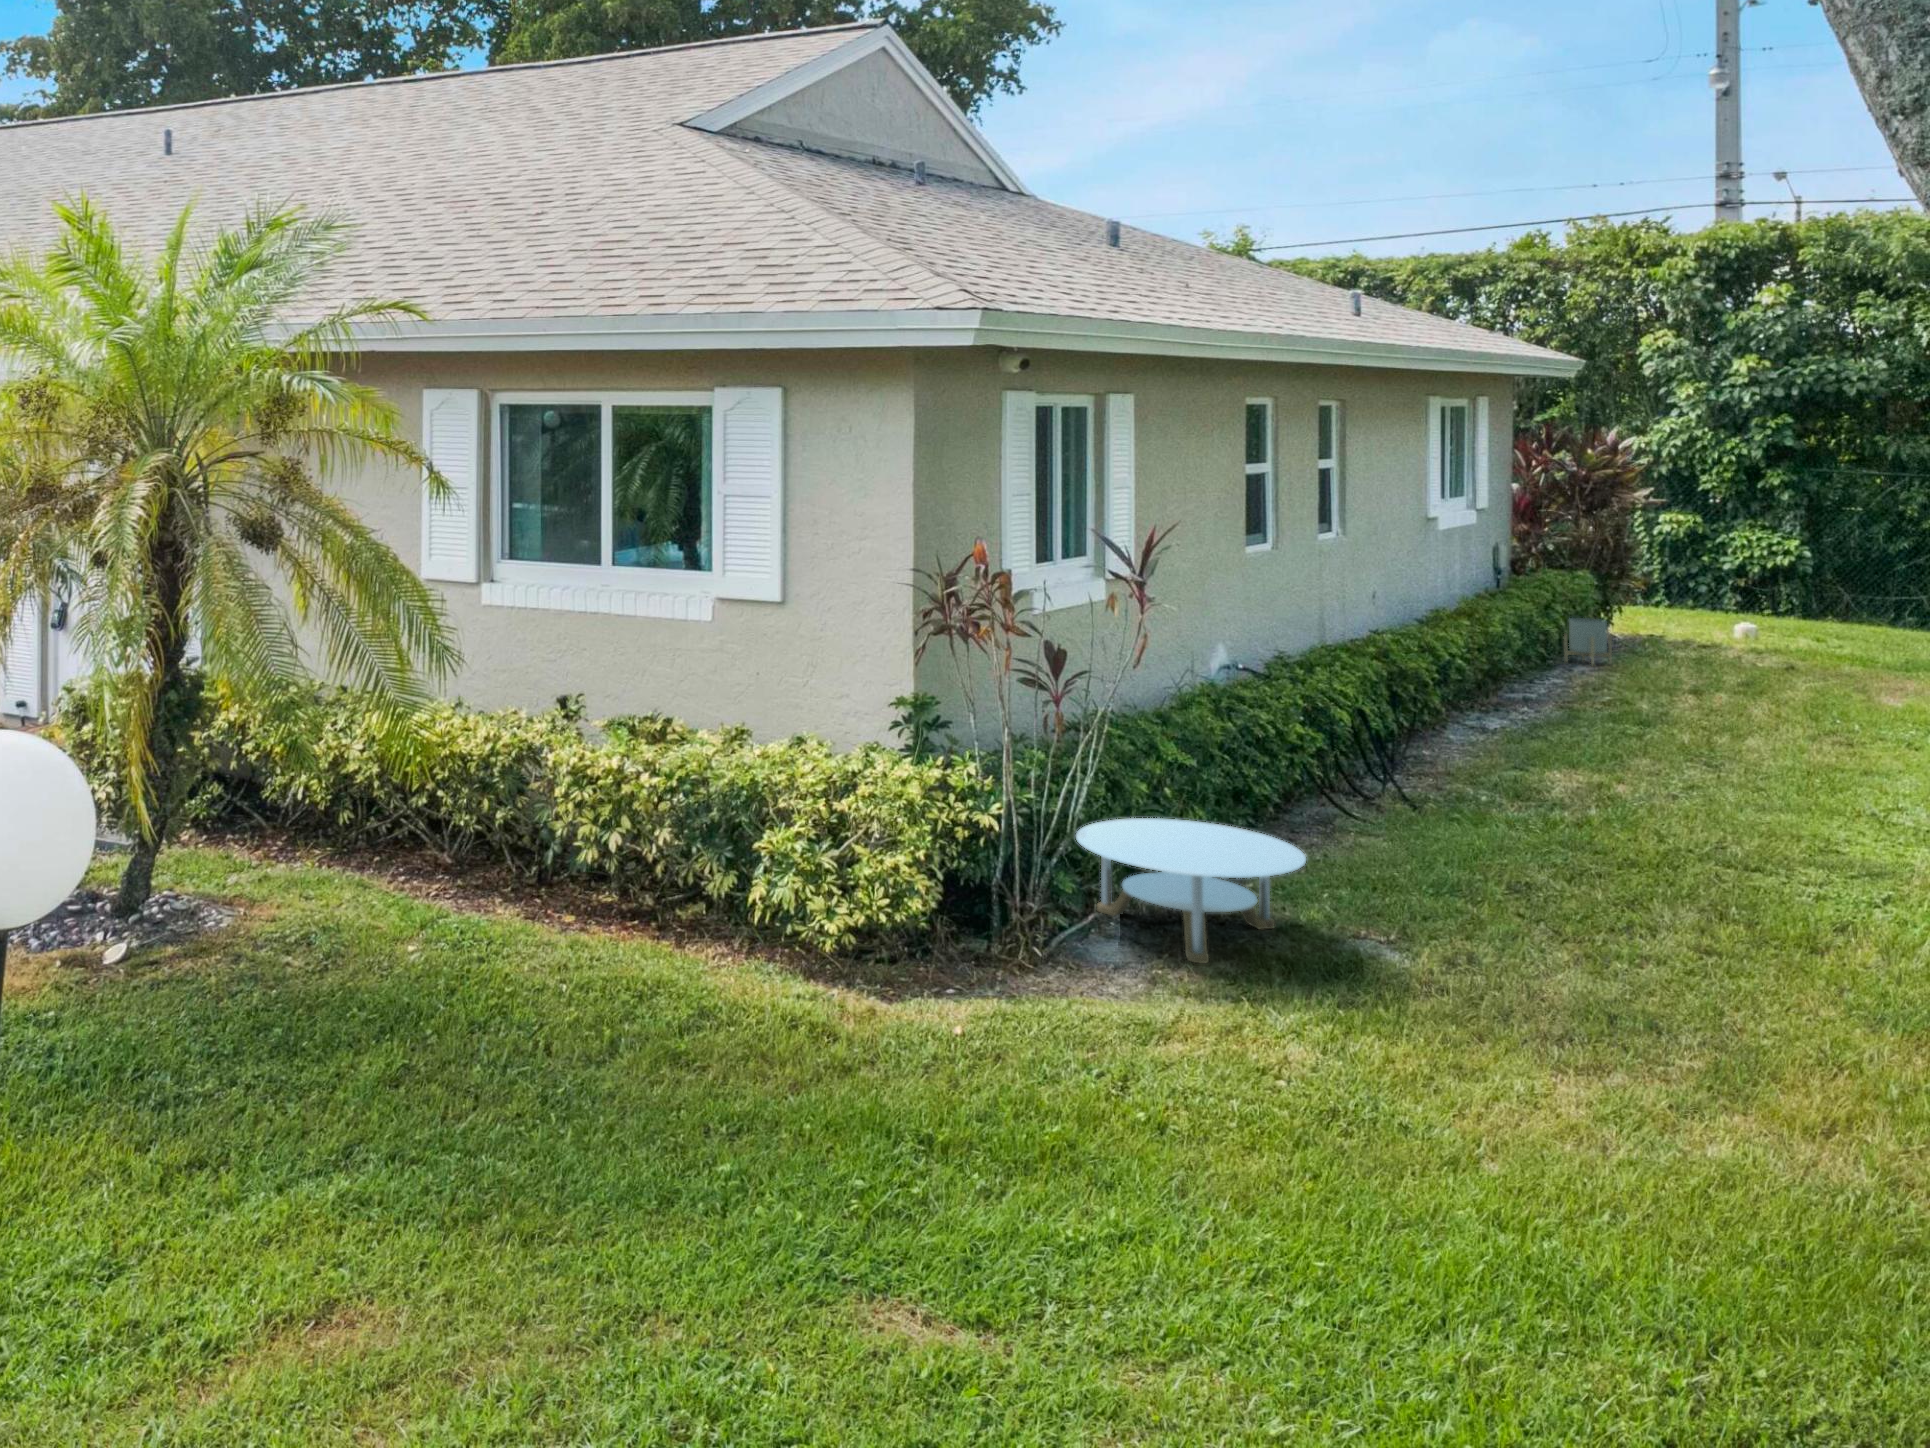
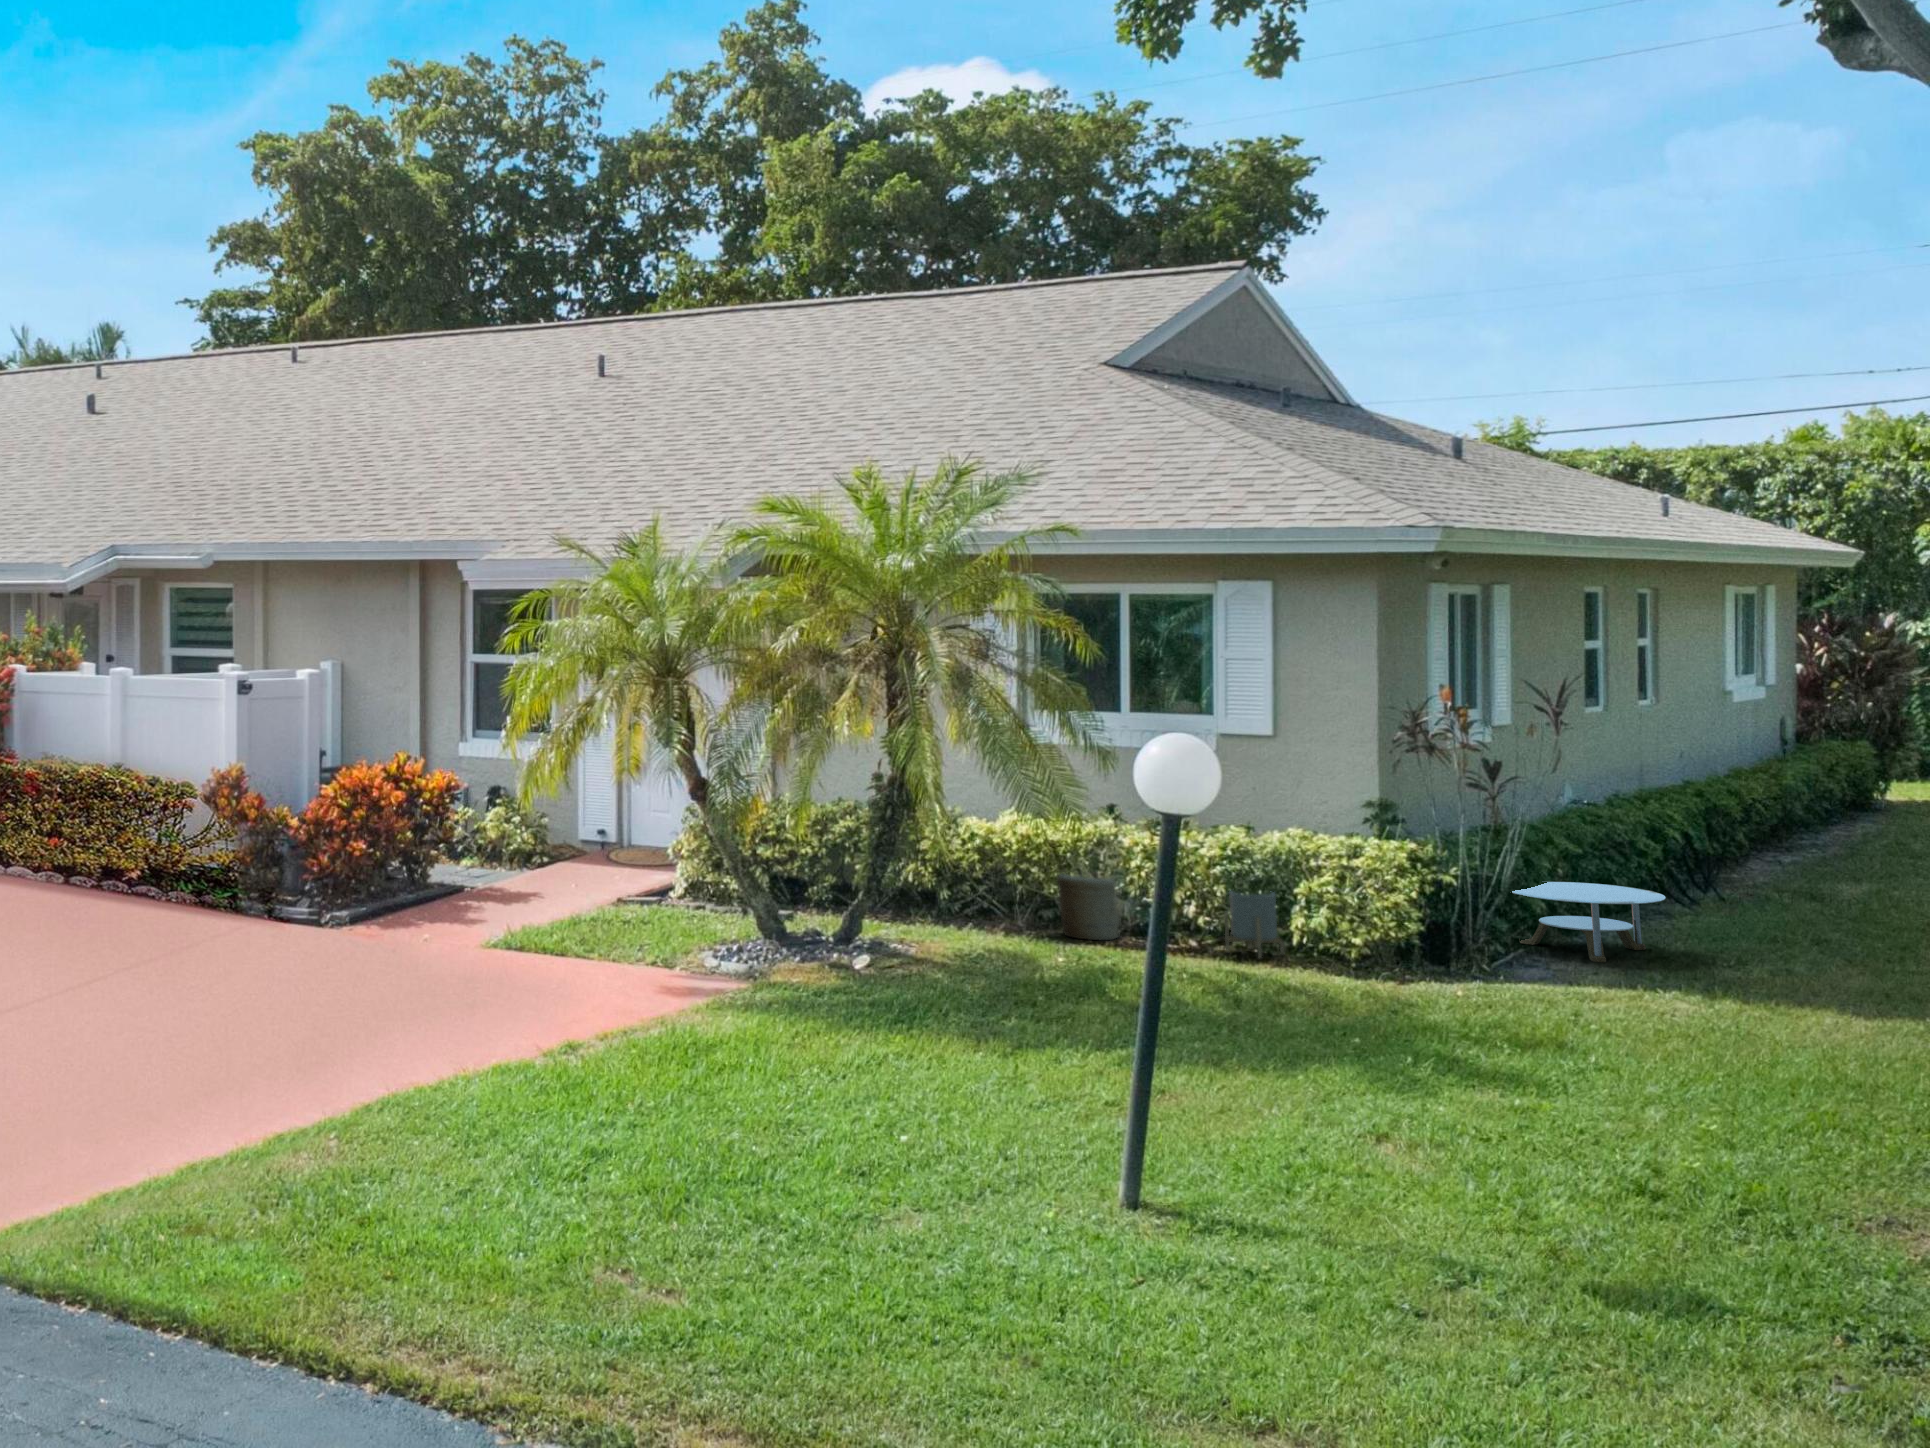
planter: present [1564,618,1612,665] -> present [1224,890,1284,958]
woven basket: none [441,798,530,905] -> present [1057,874,1121,940]

